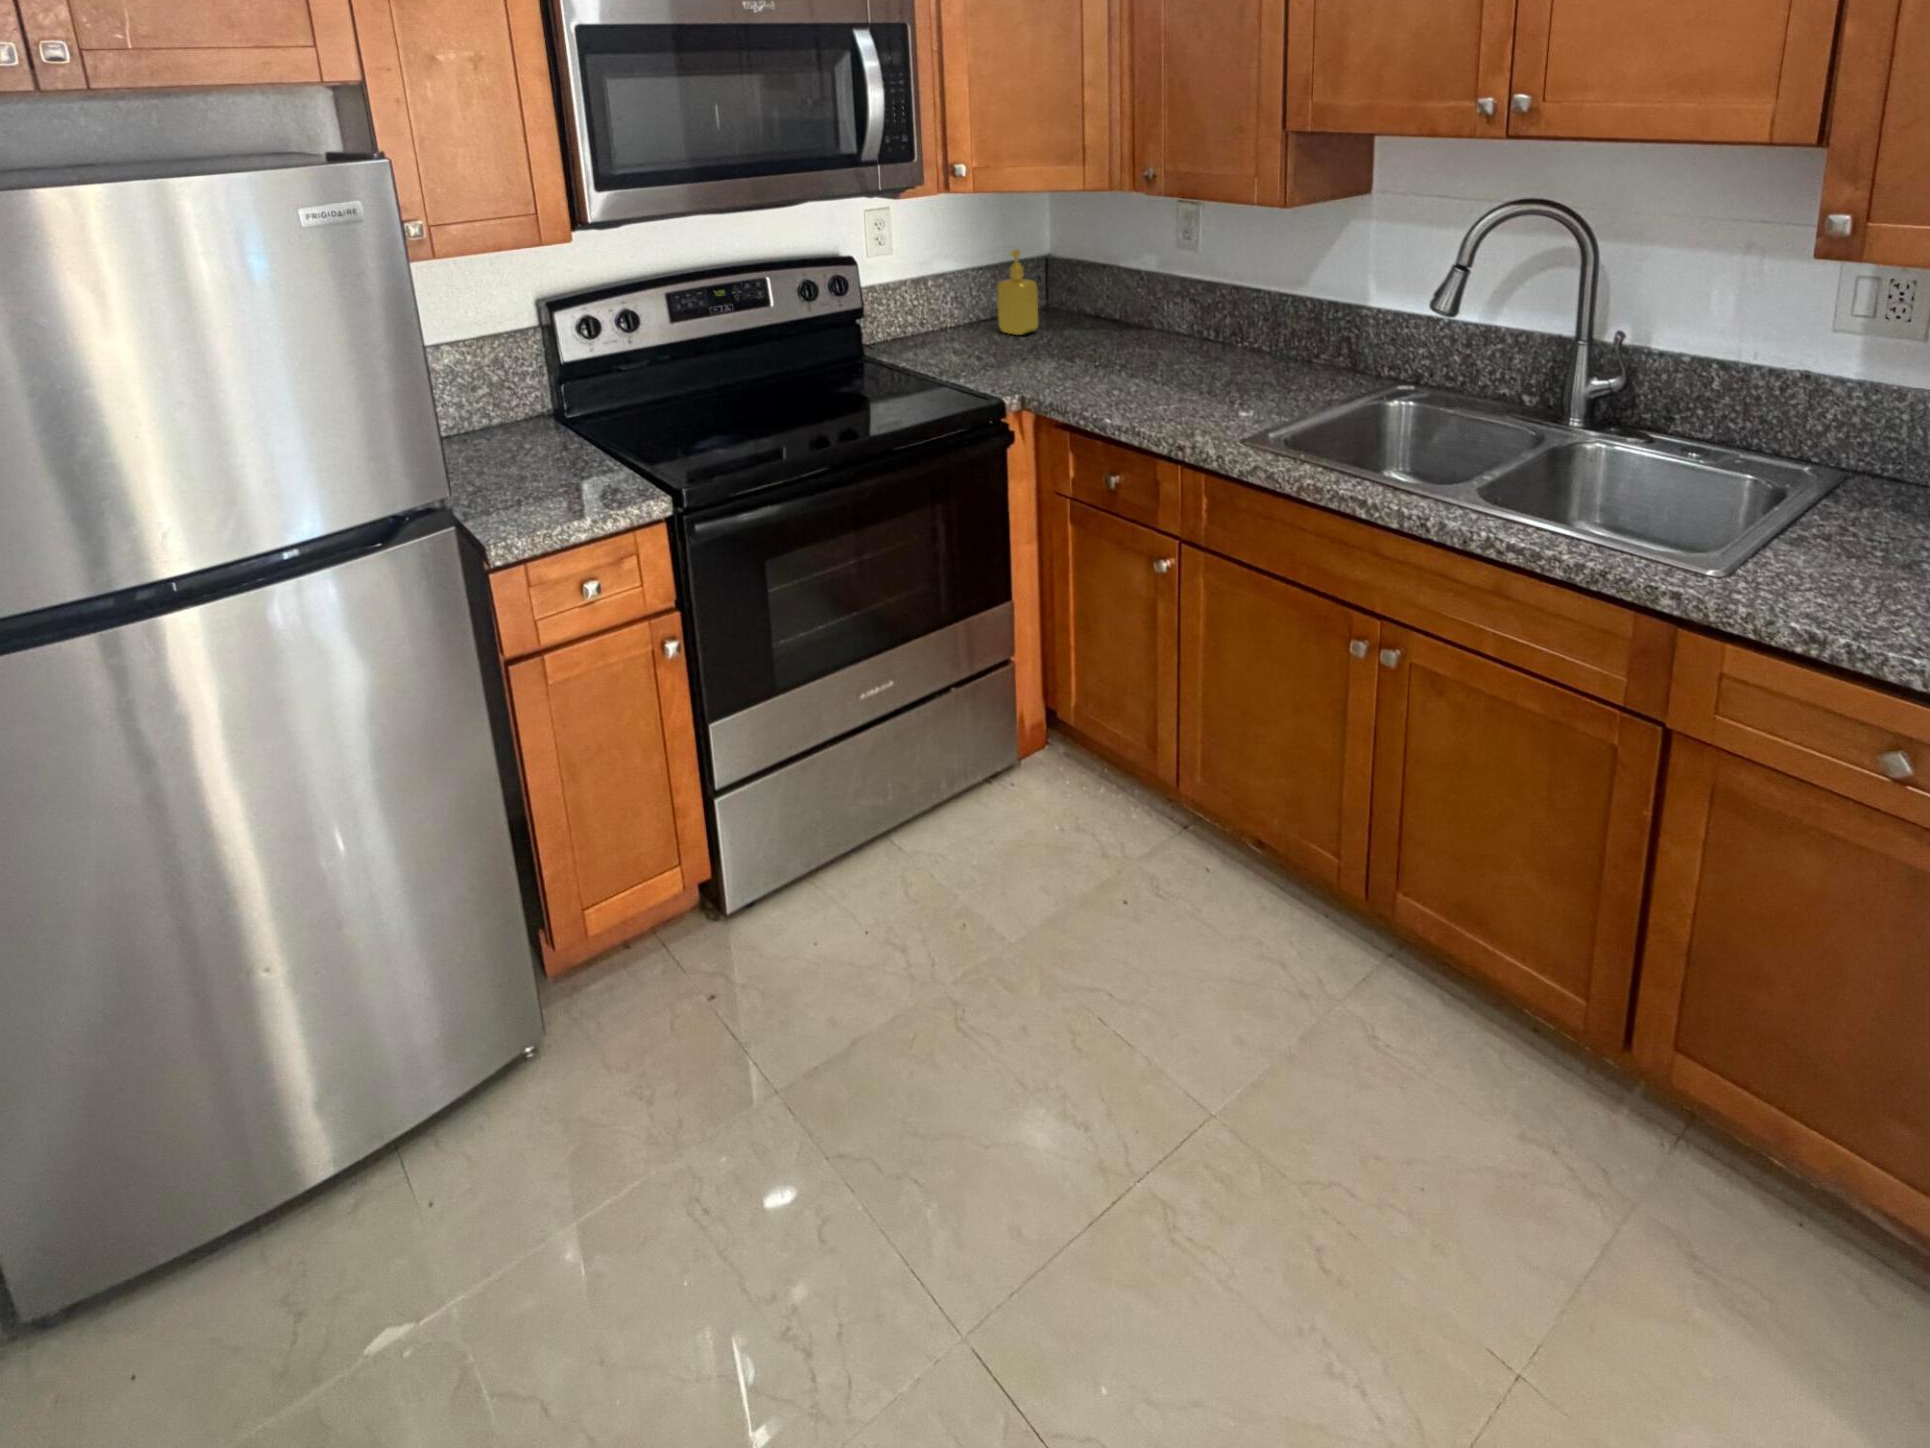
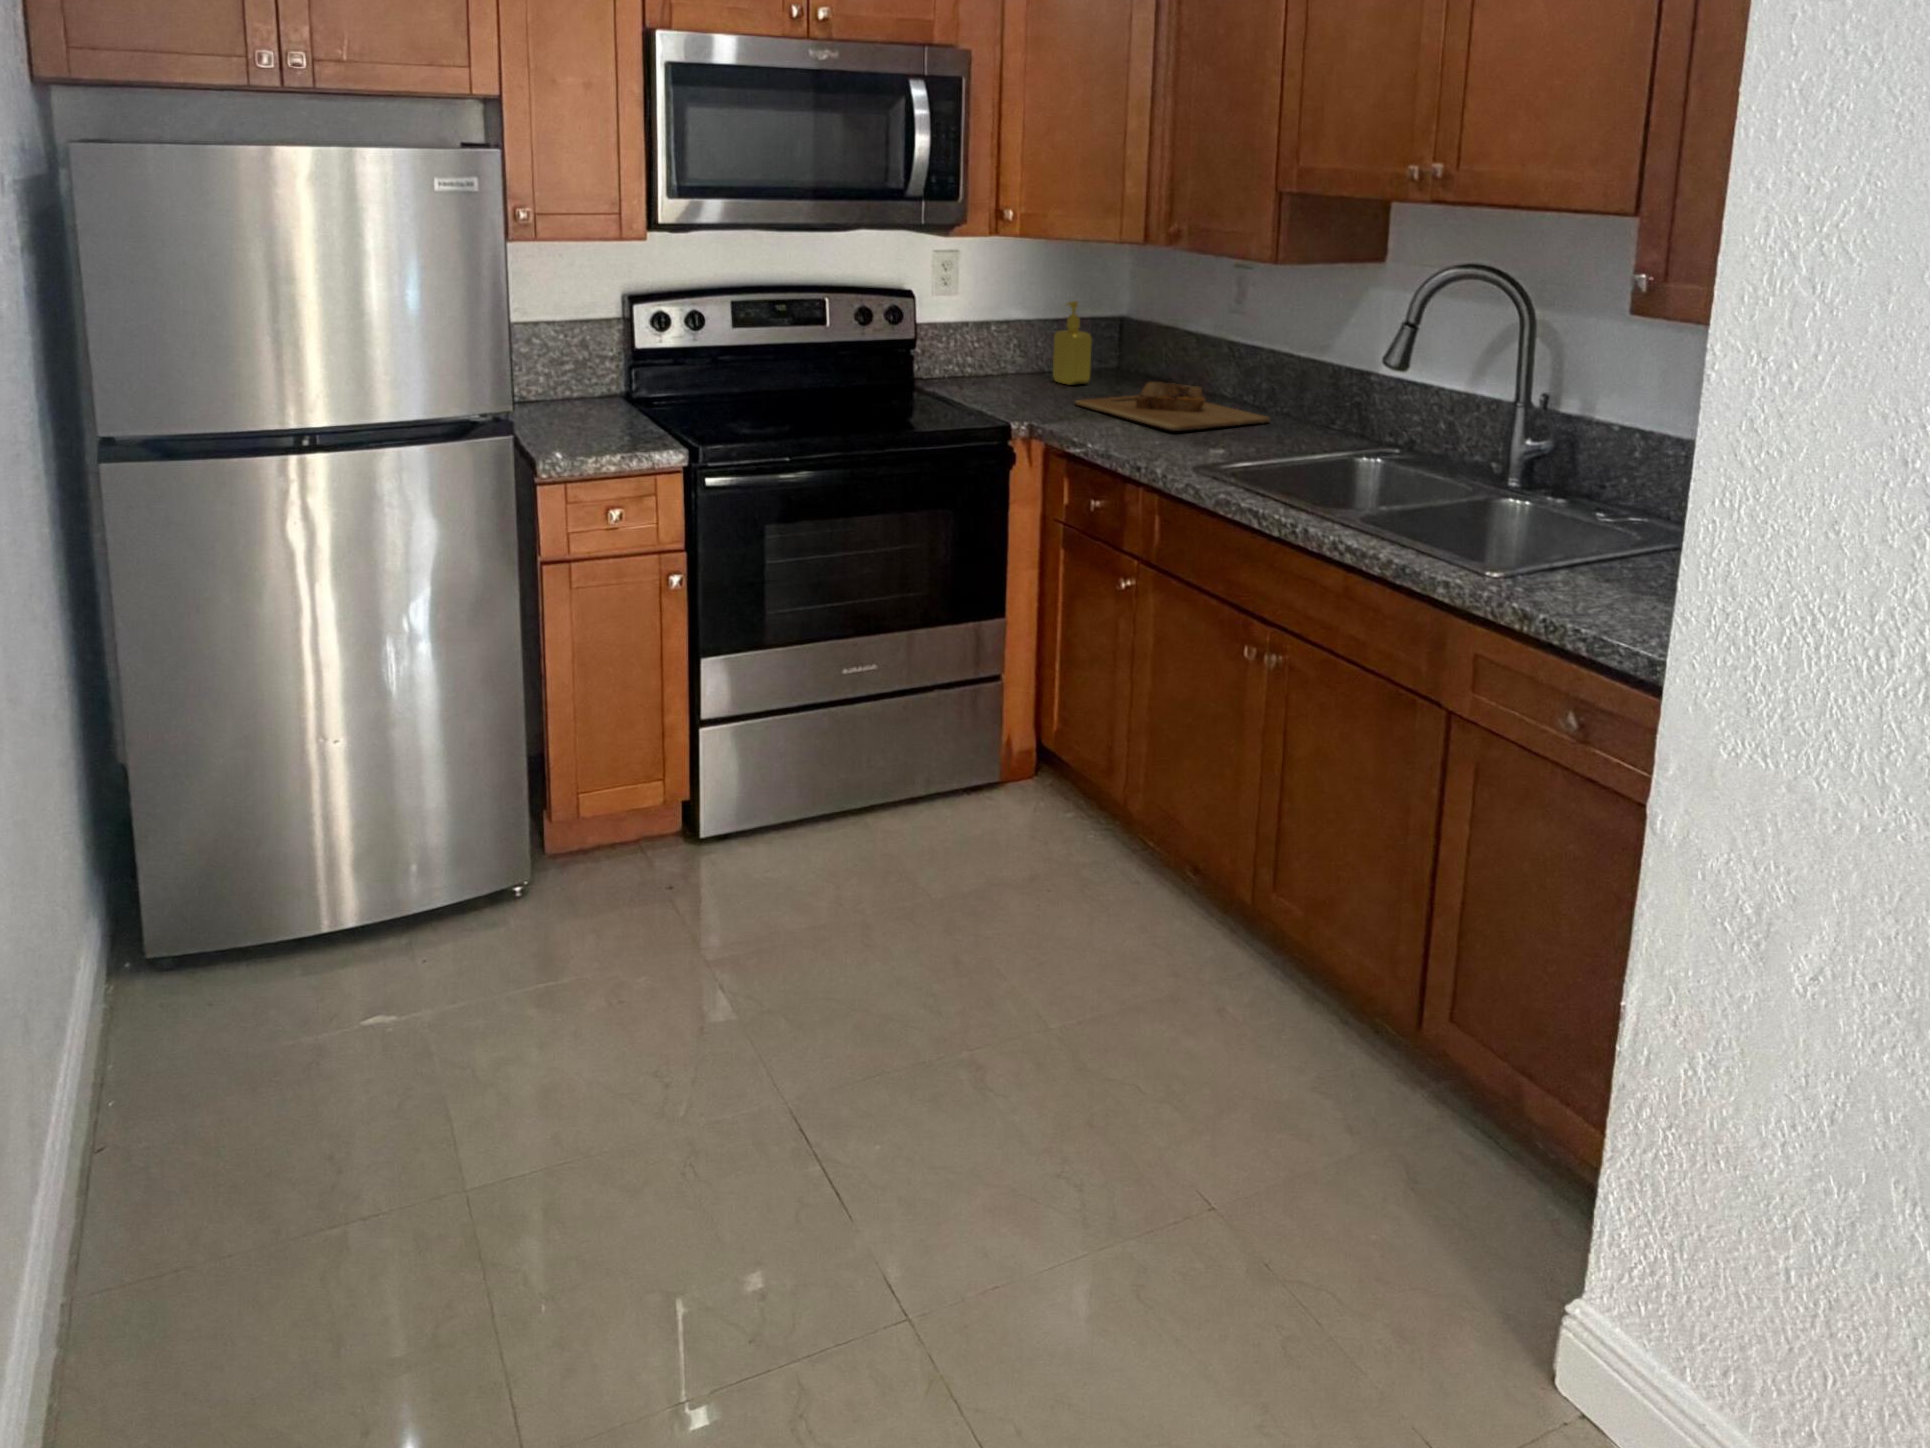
cutting board: none [1047,331,1252,388] -> present [1075,382,1270,431]

